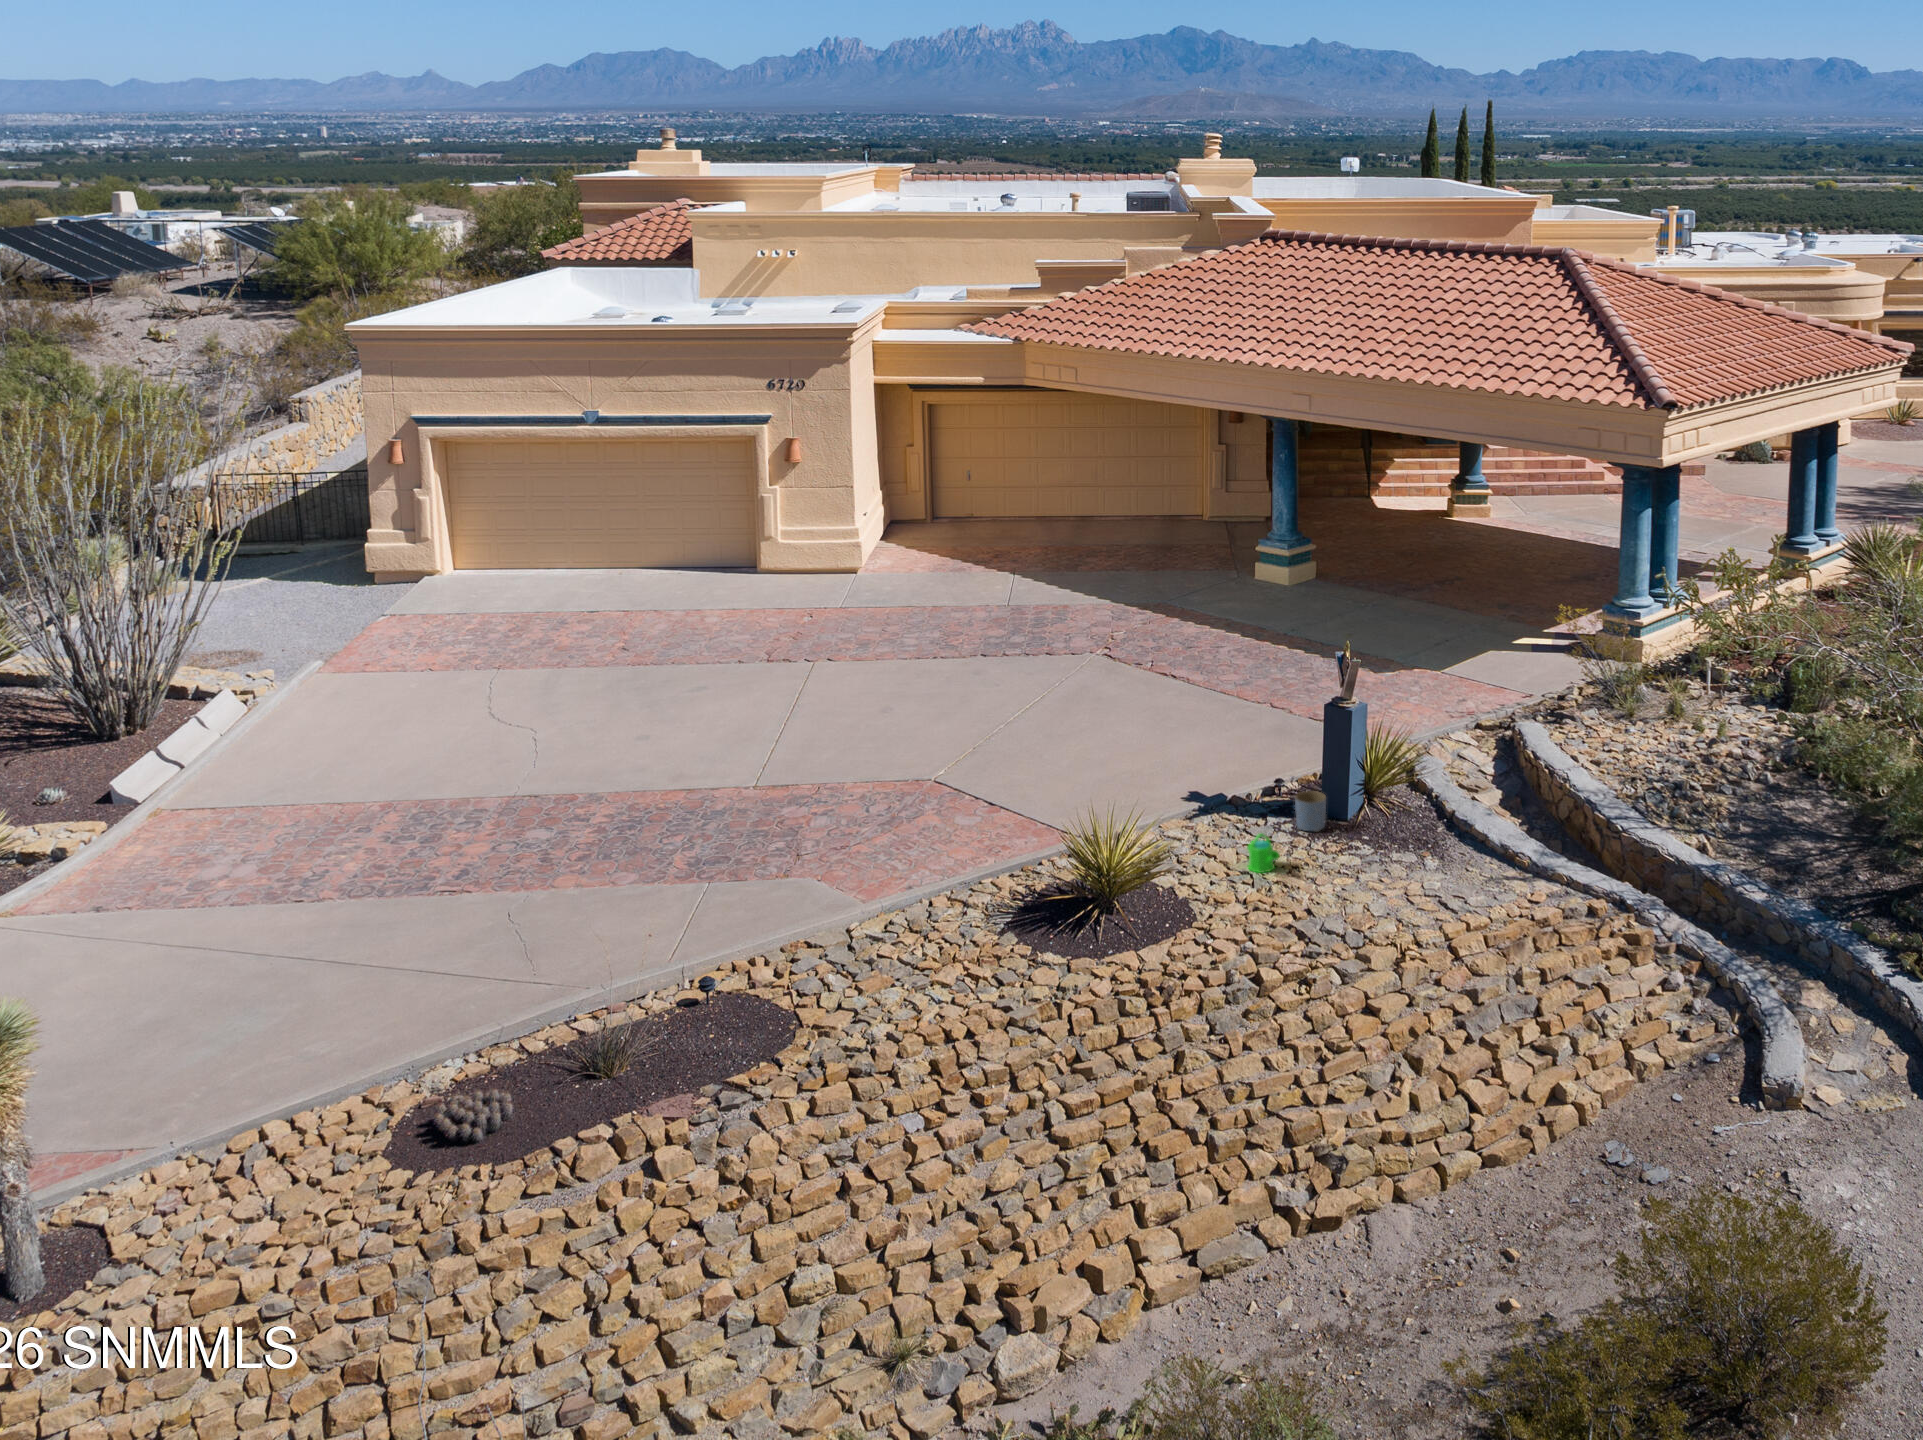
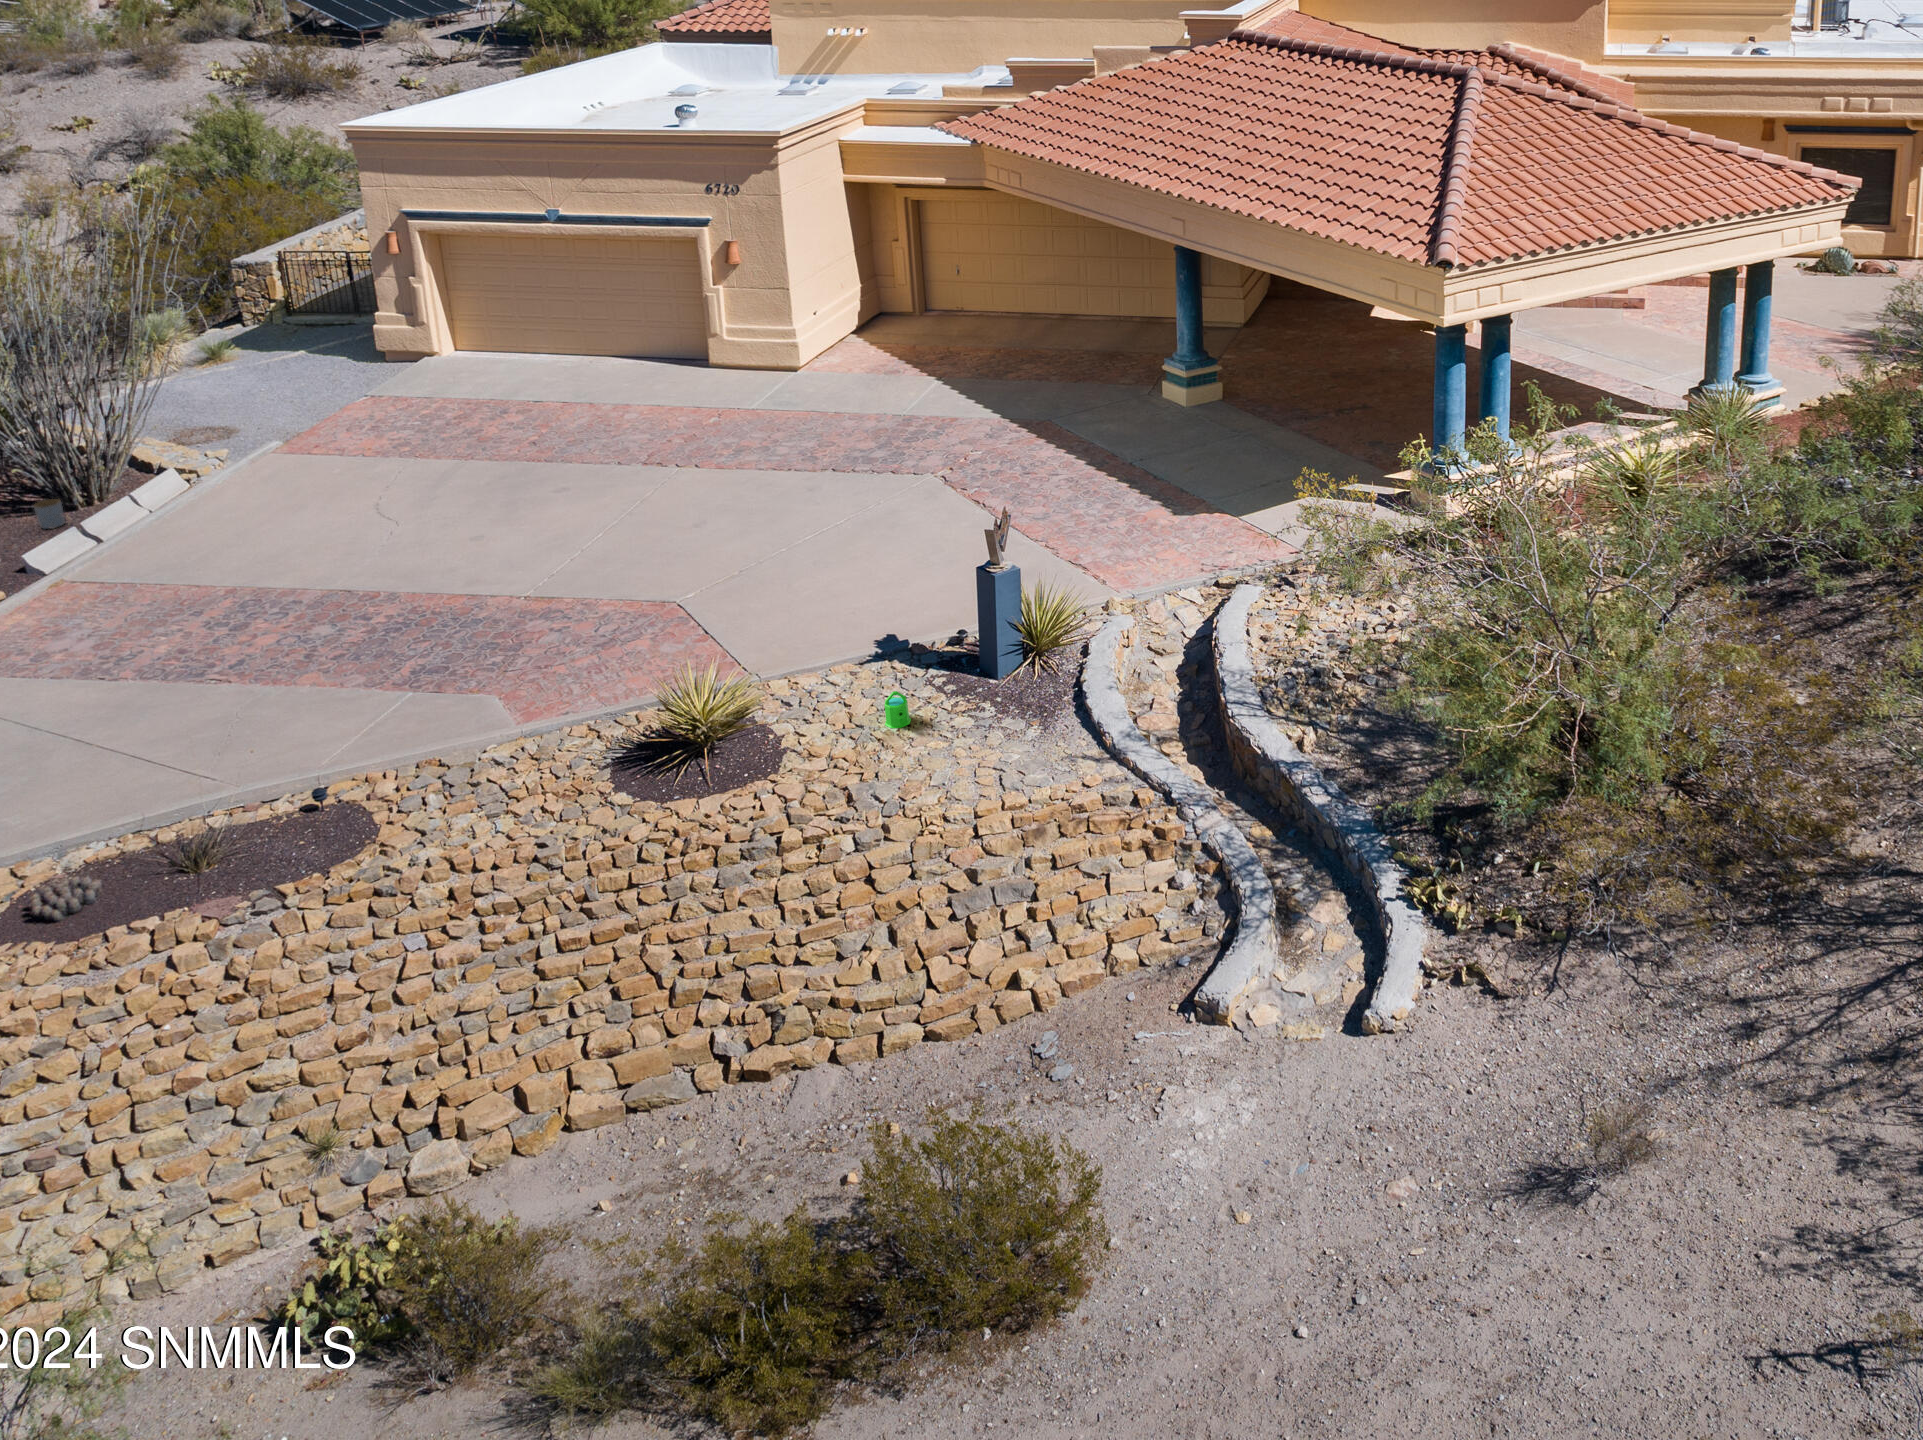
planter: present [1295,791,1326,832] -> present [34,499,65,529]

